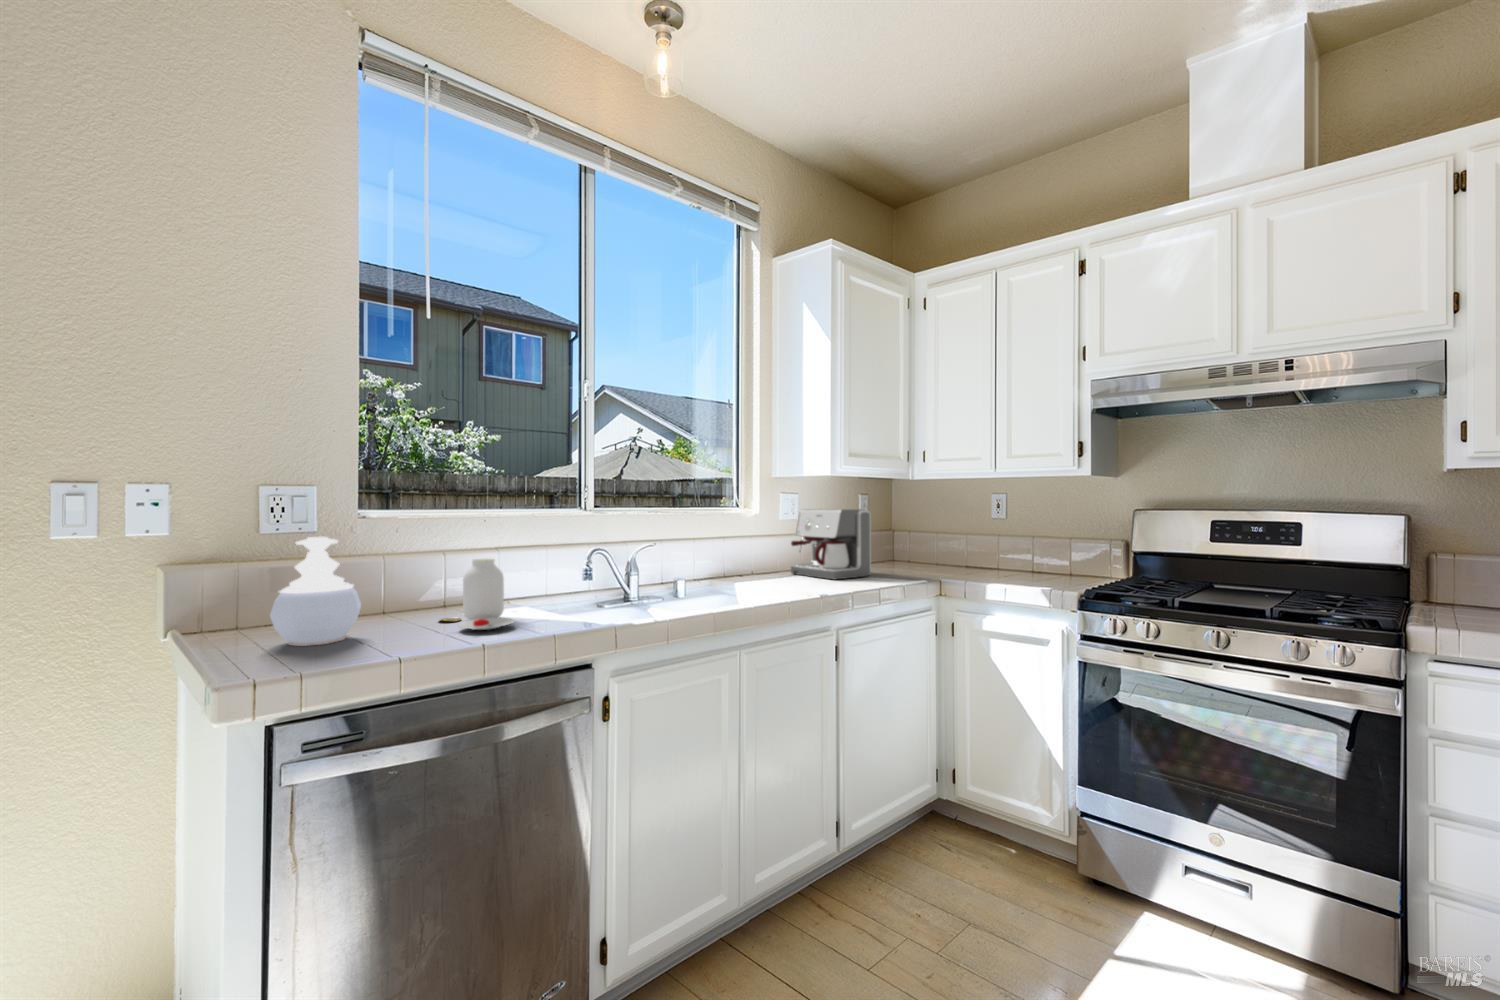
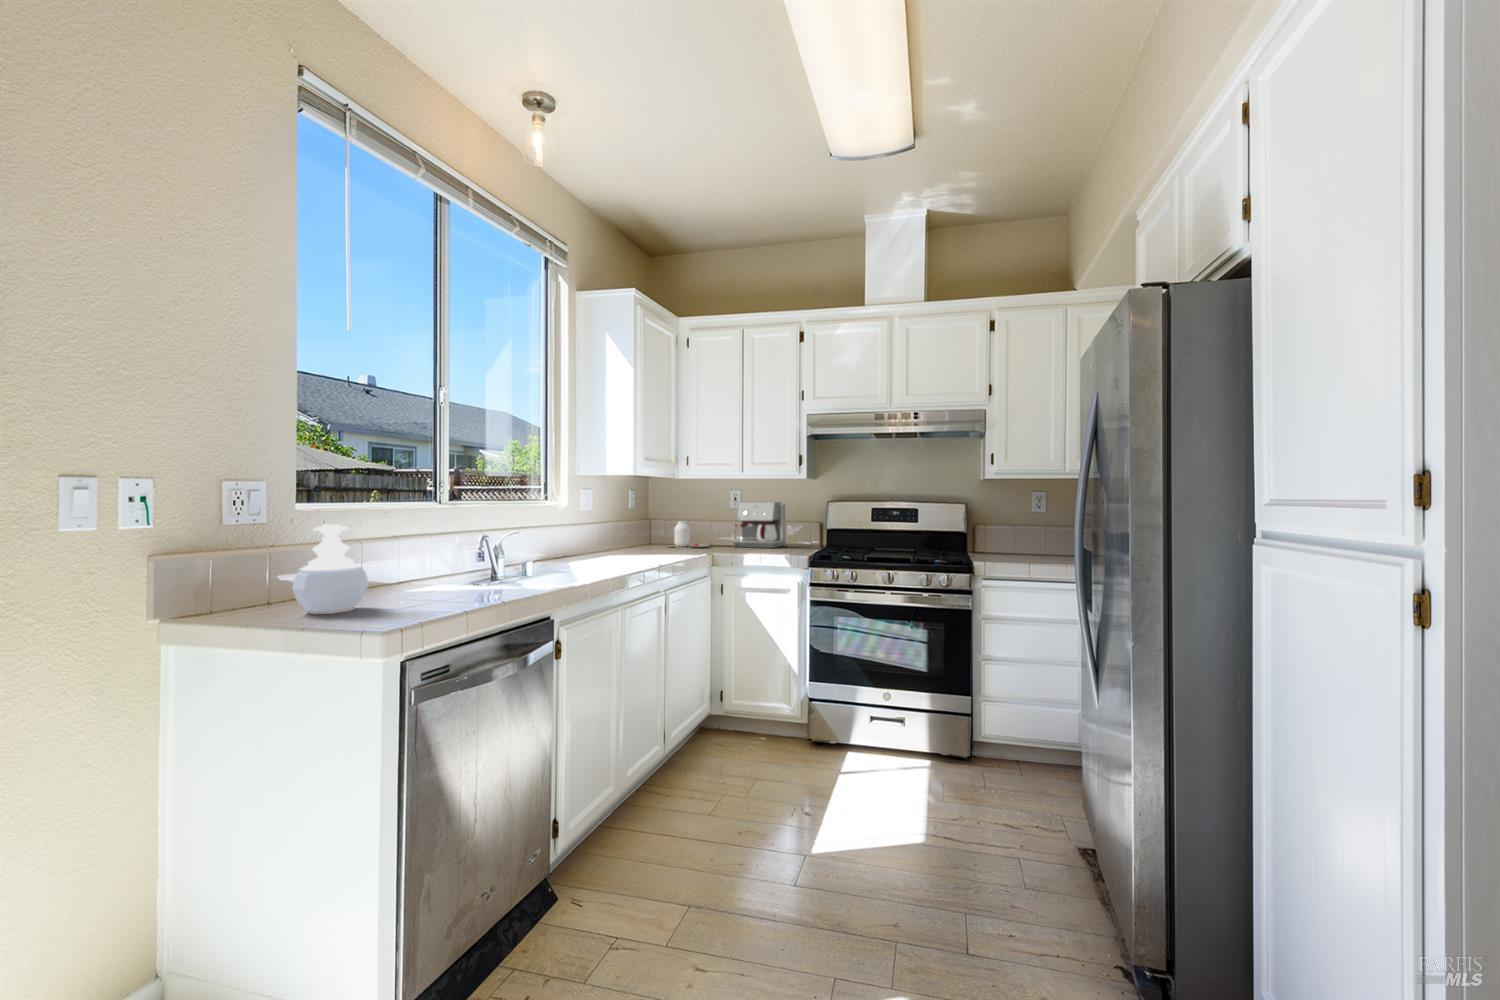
coffee maker: present [791,509,871,580] -> present [734,502,786,548]
jar: present [440,559,514,630] -> present [674,521,706,547]

